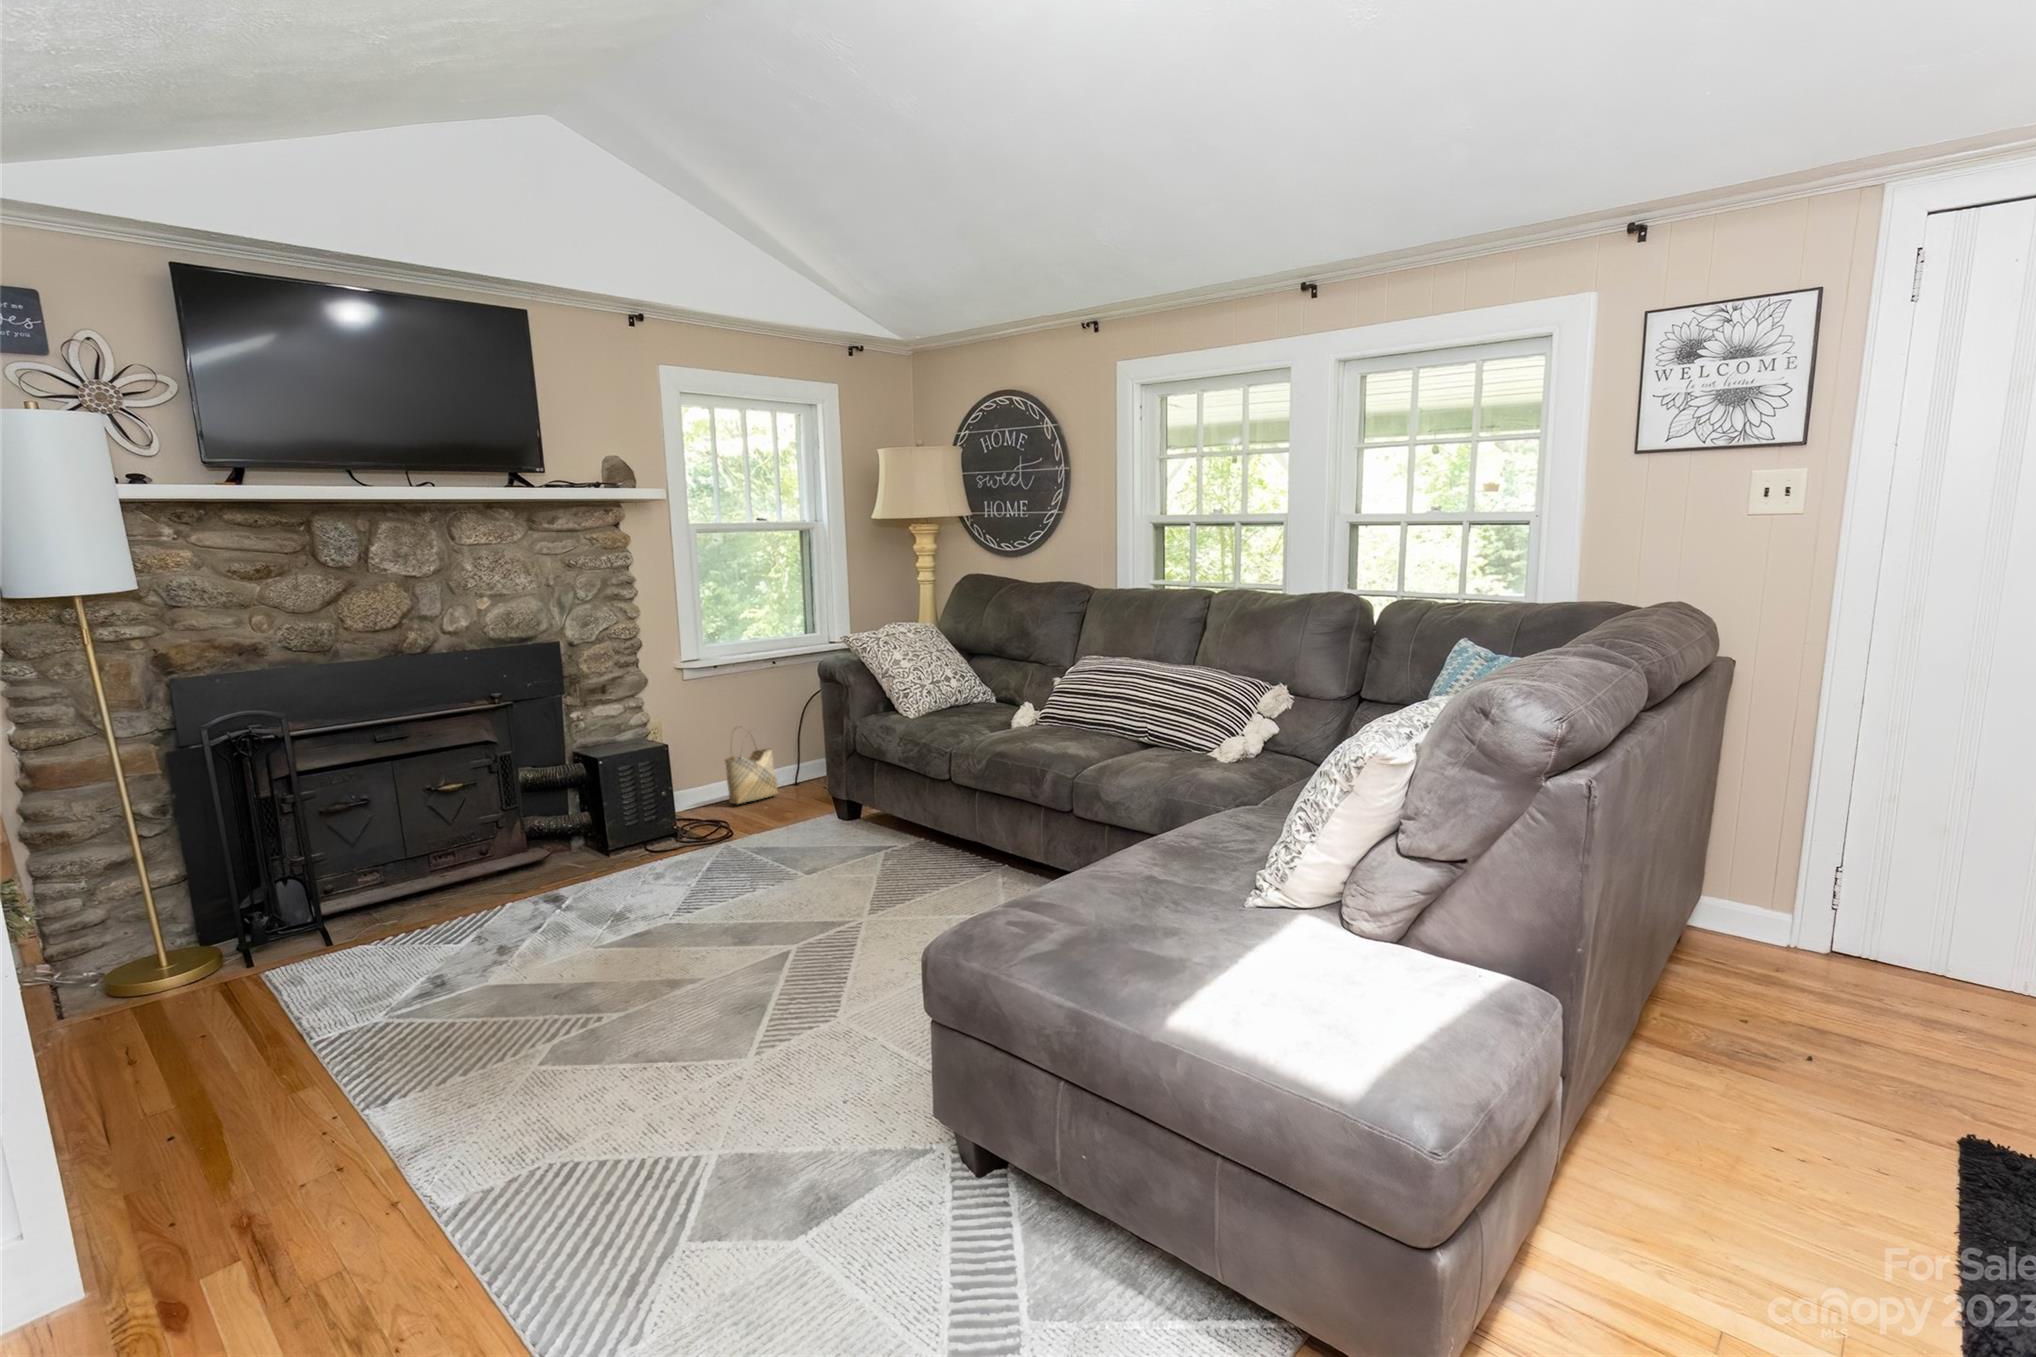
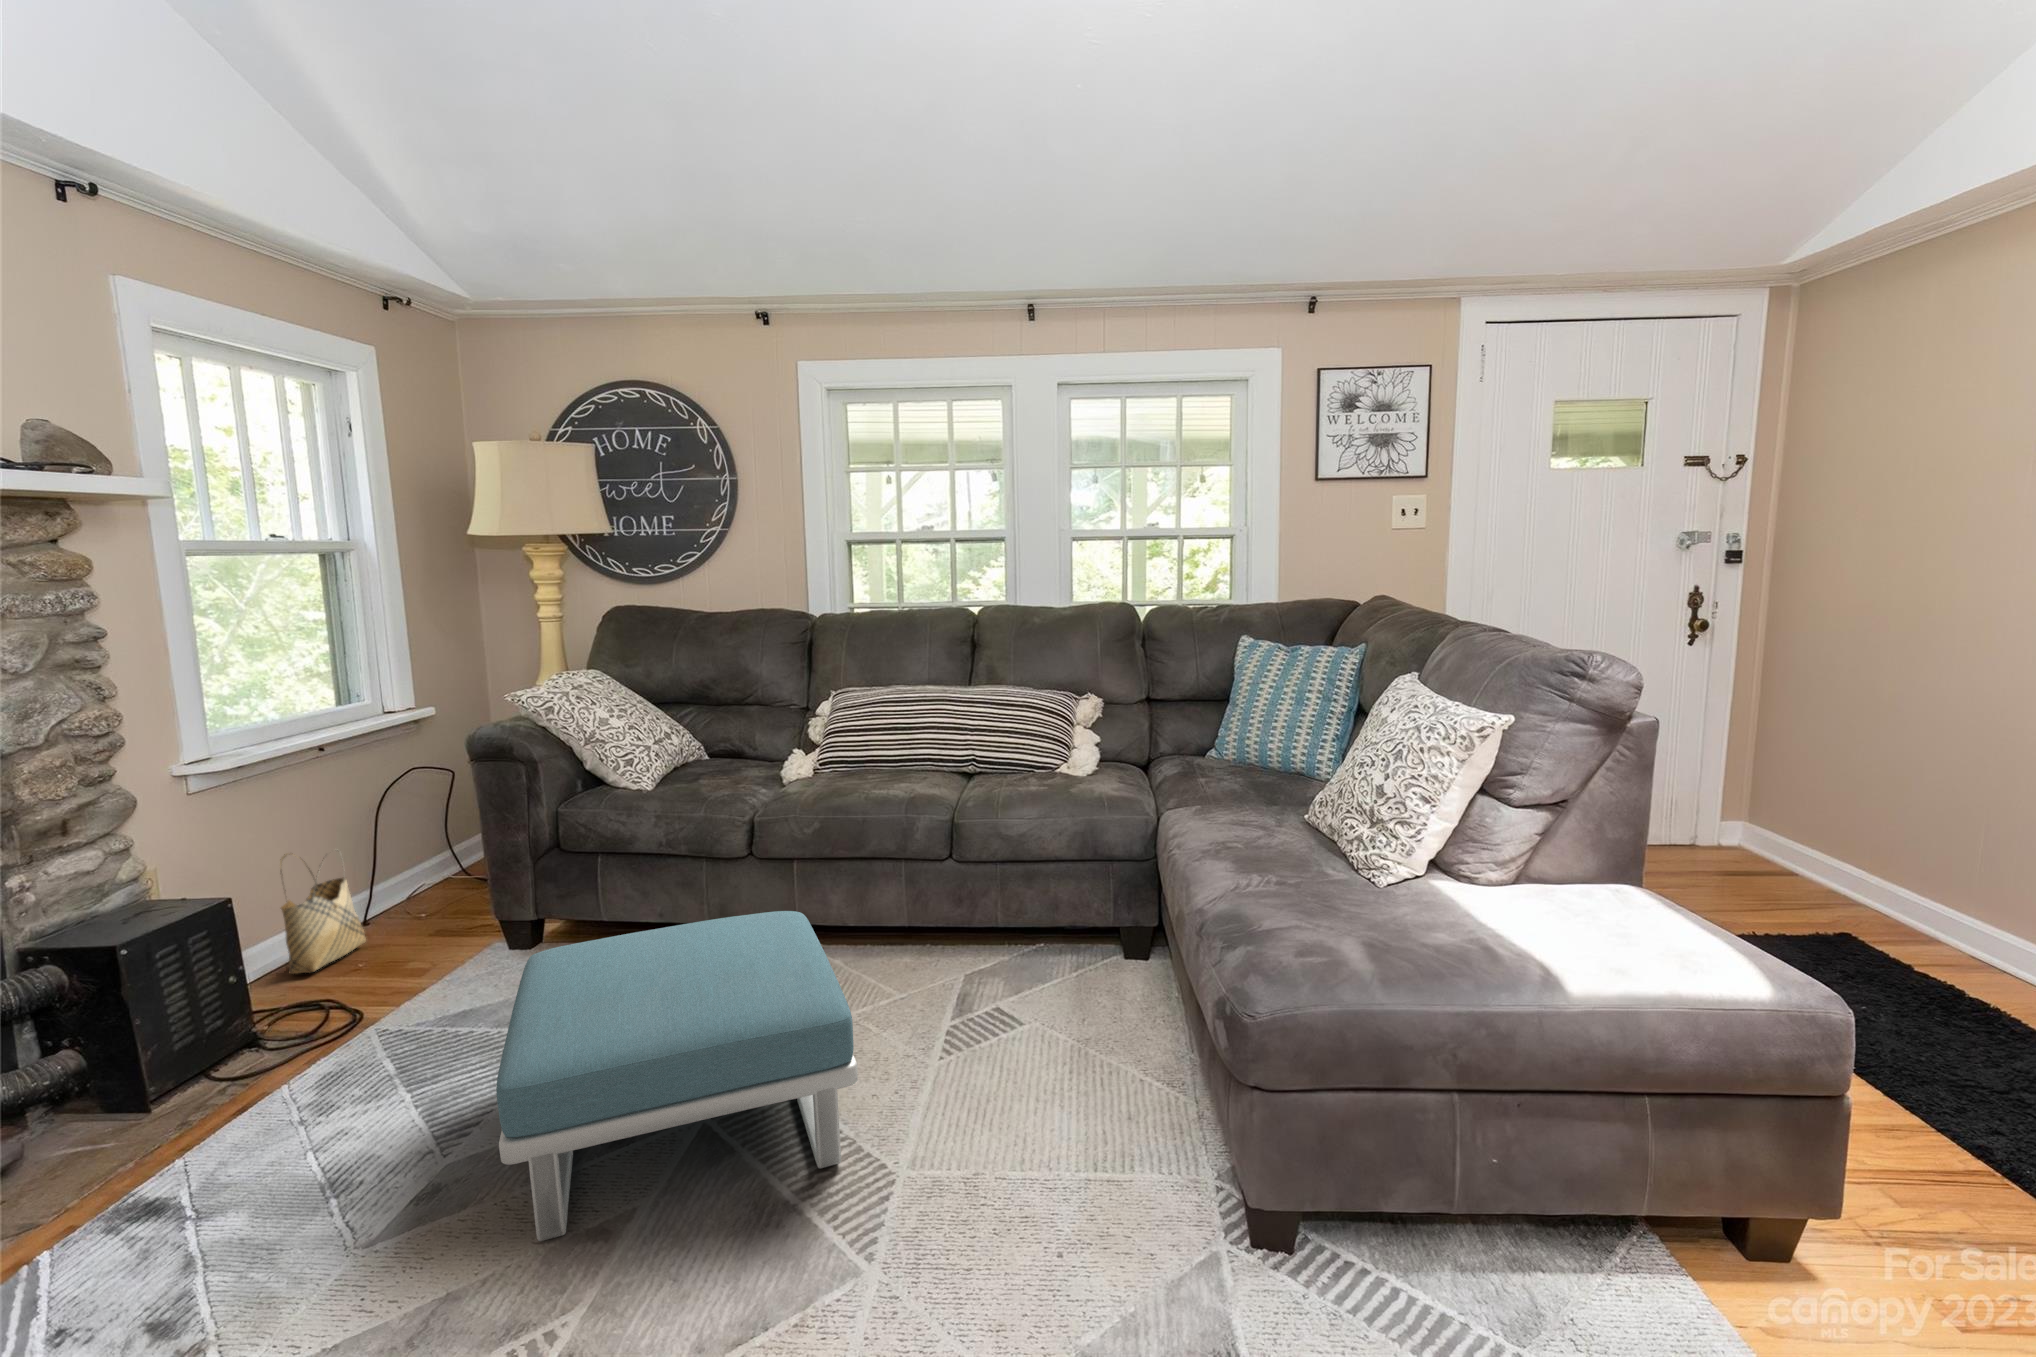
footstool: none [625,809,920,1000] -> present [496,911,858,1241]

